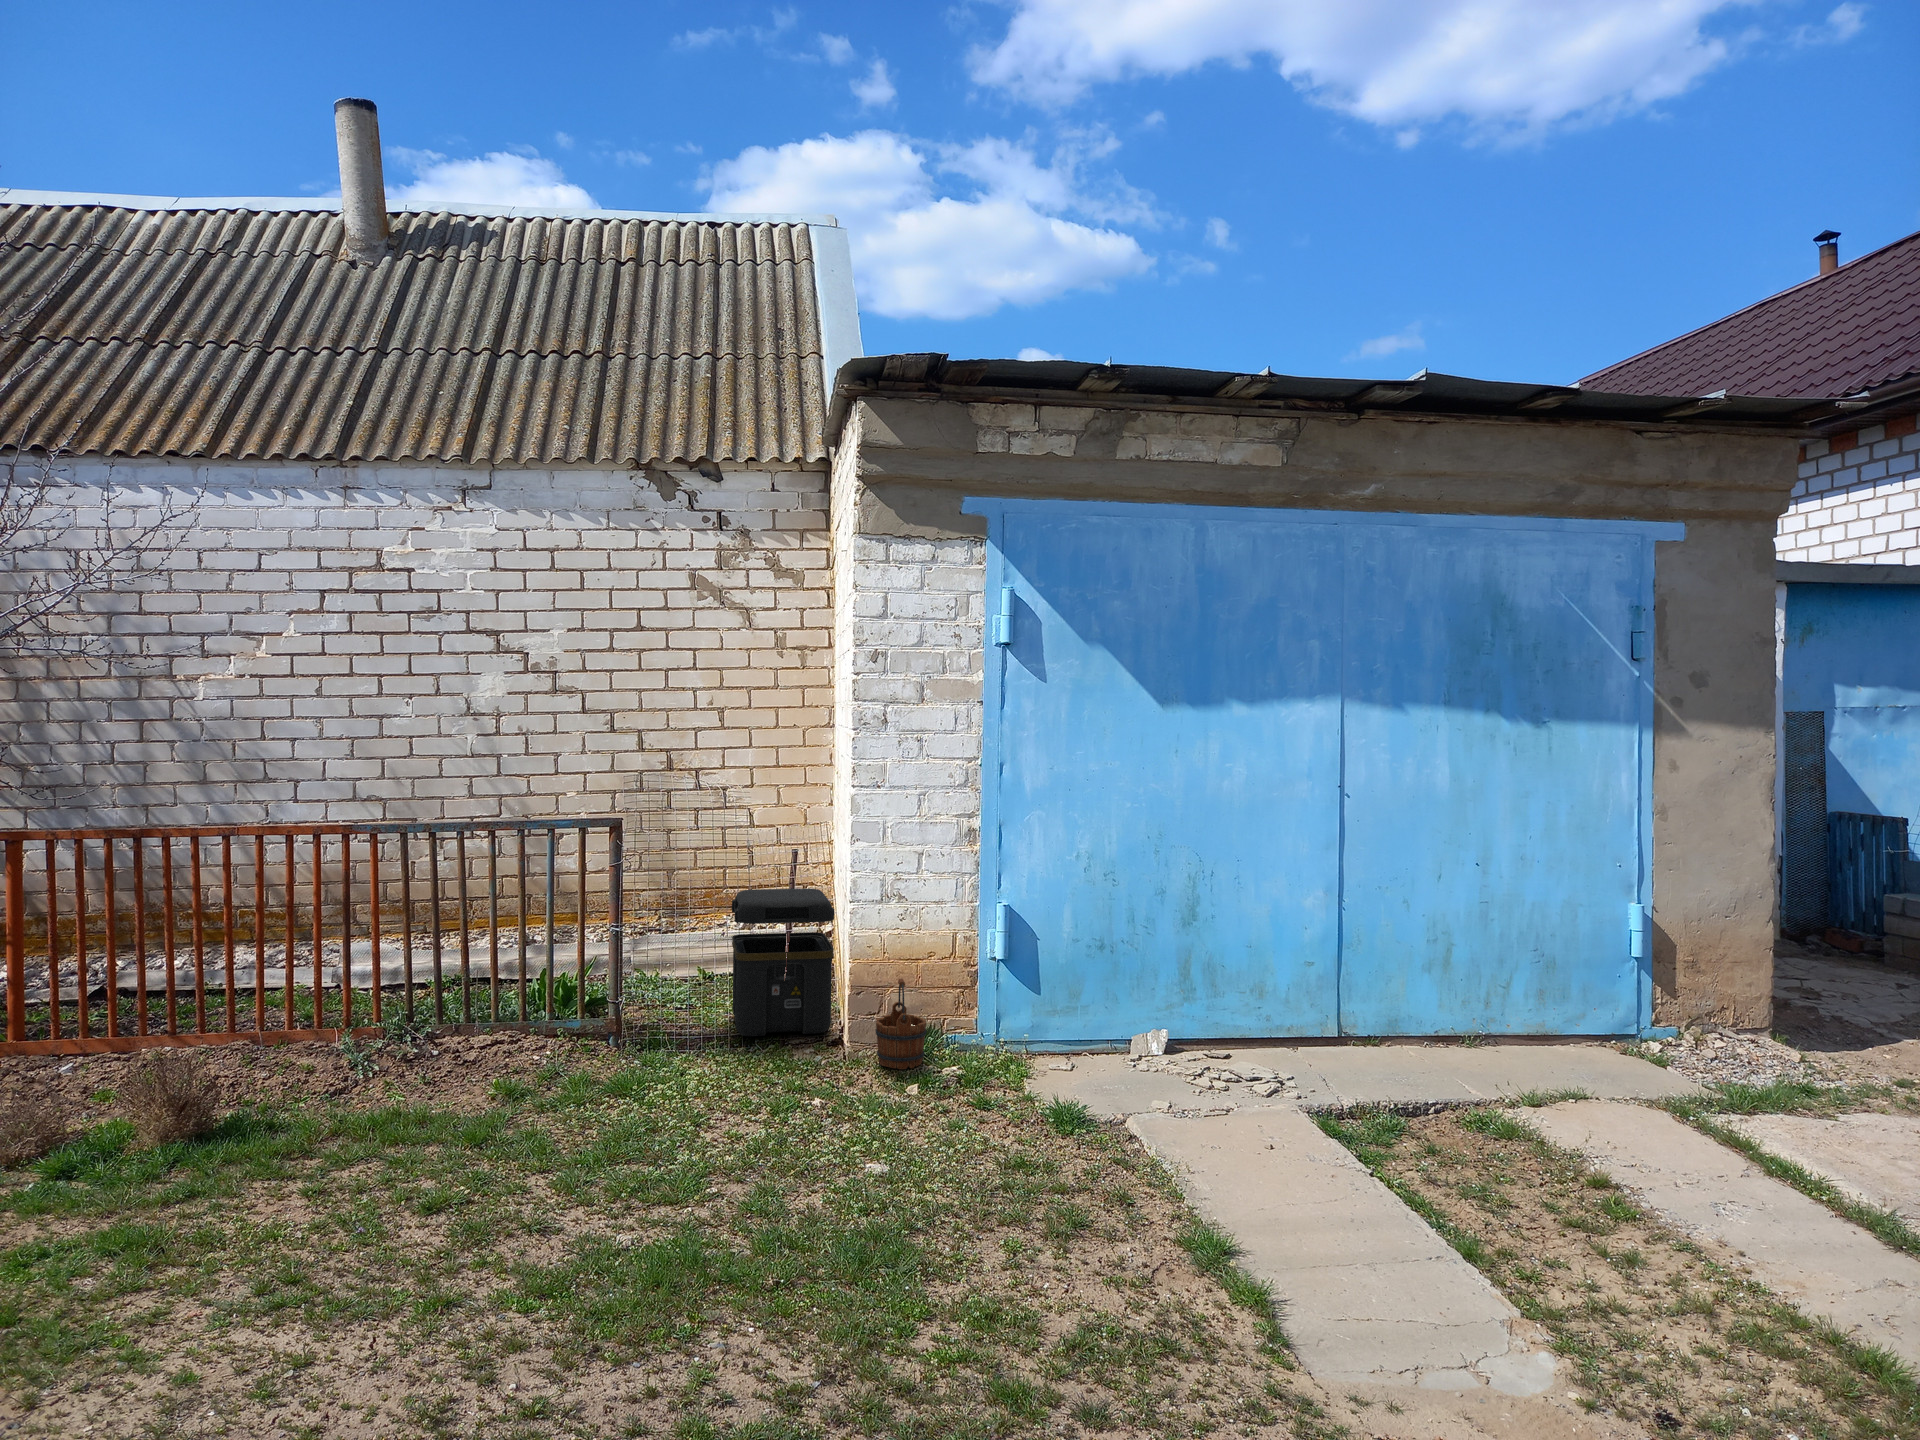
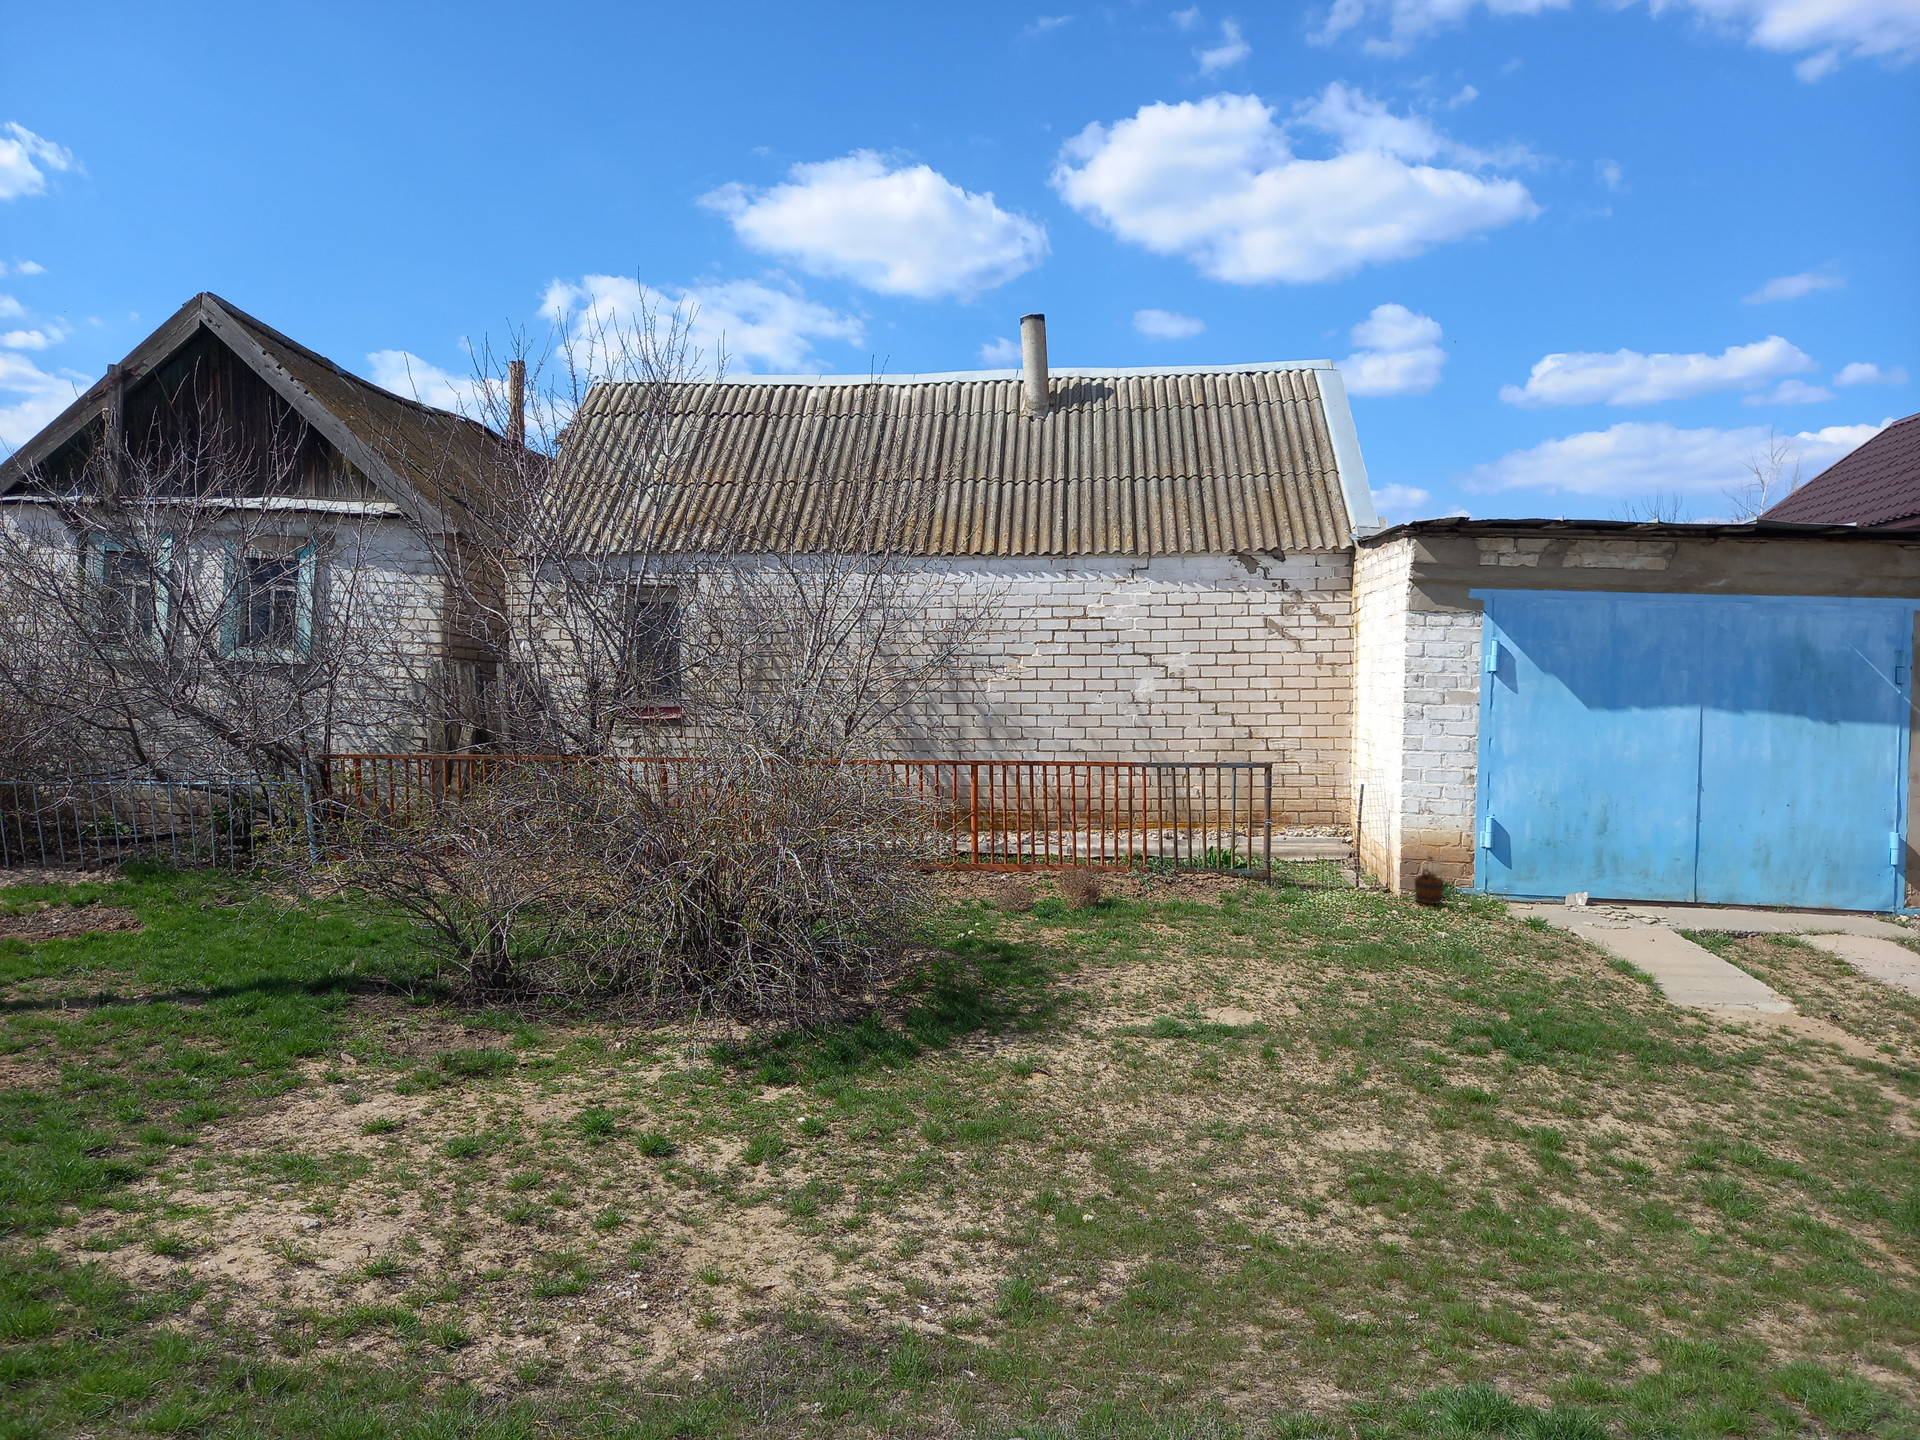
toolbox: present [732,889,834,1036] -> none [1318,806,1384,886]

